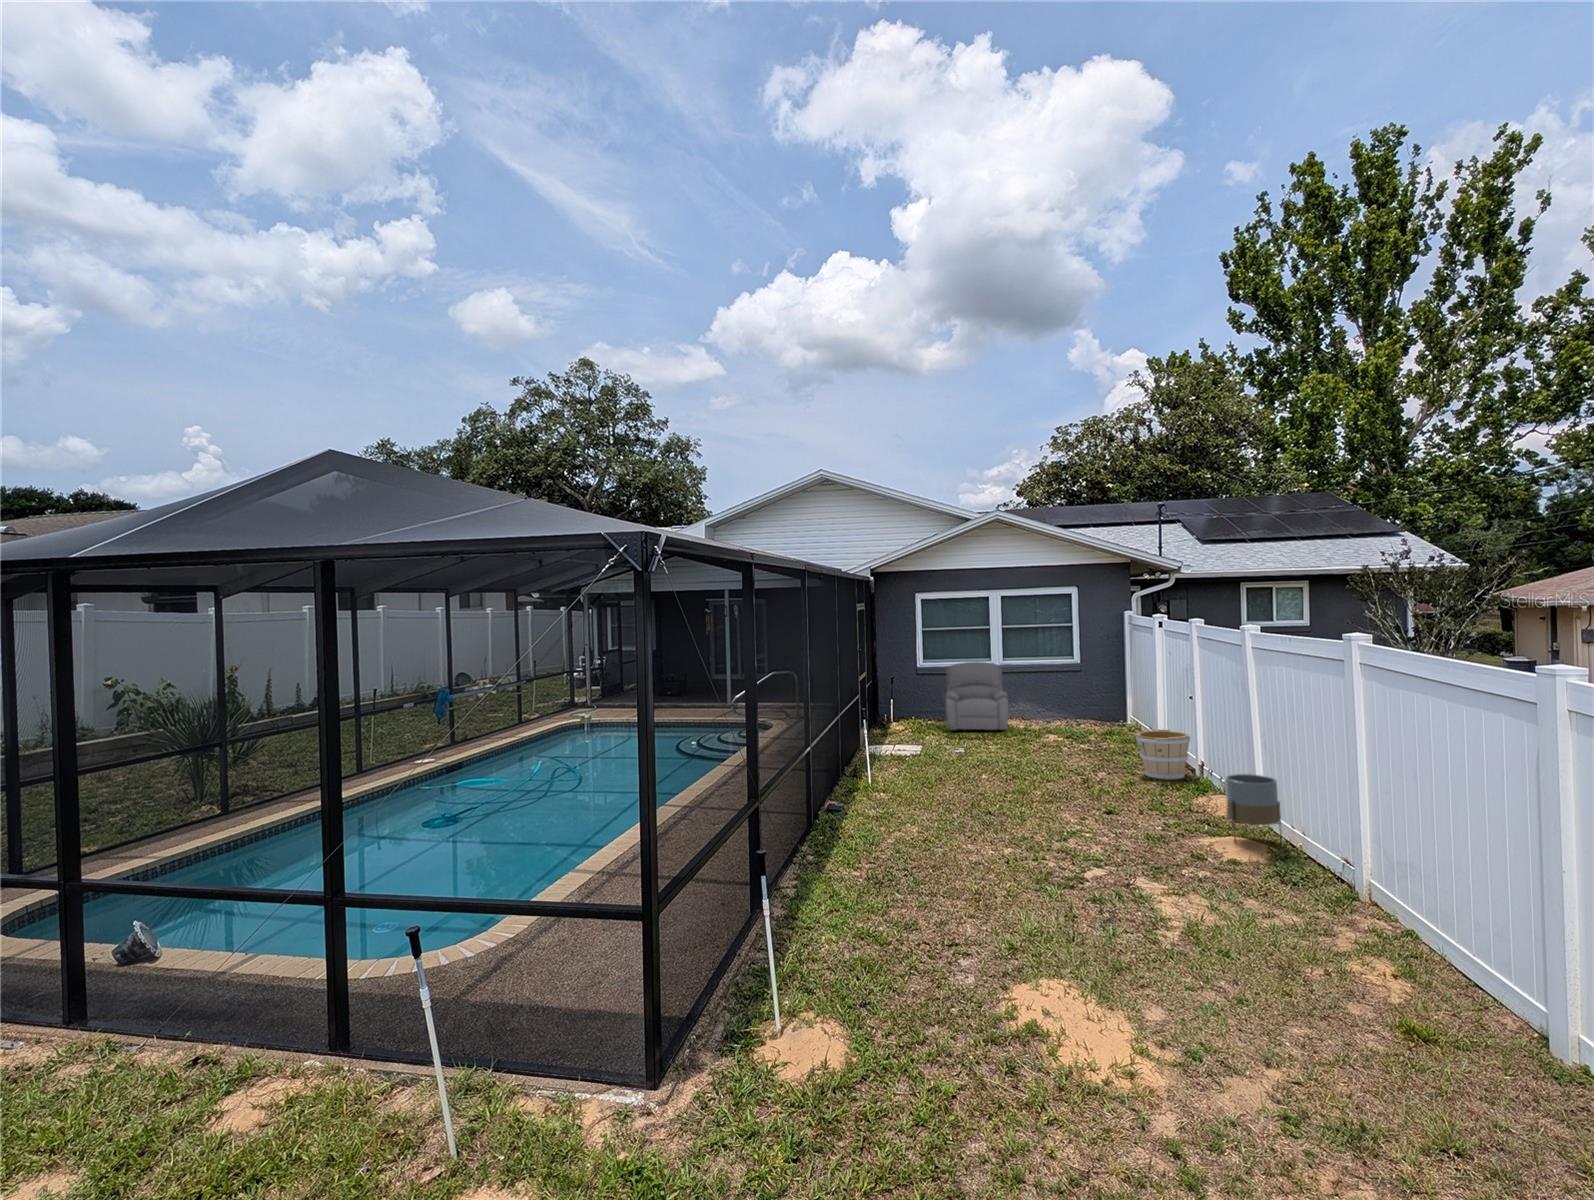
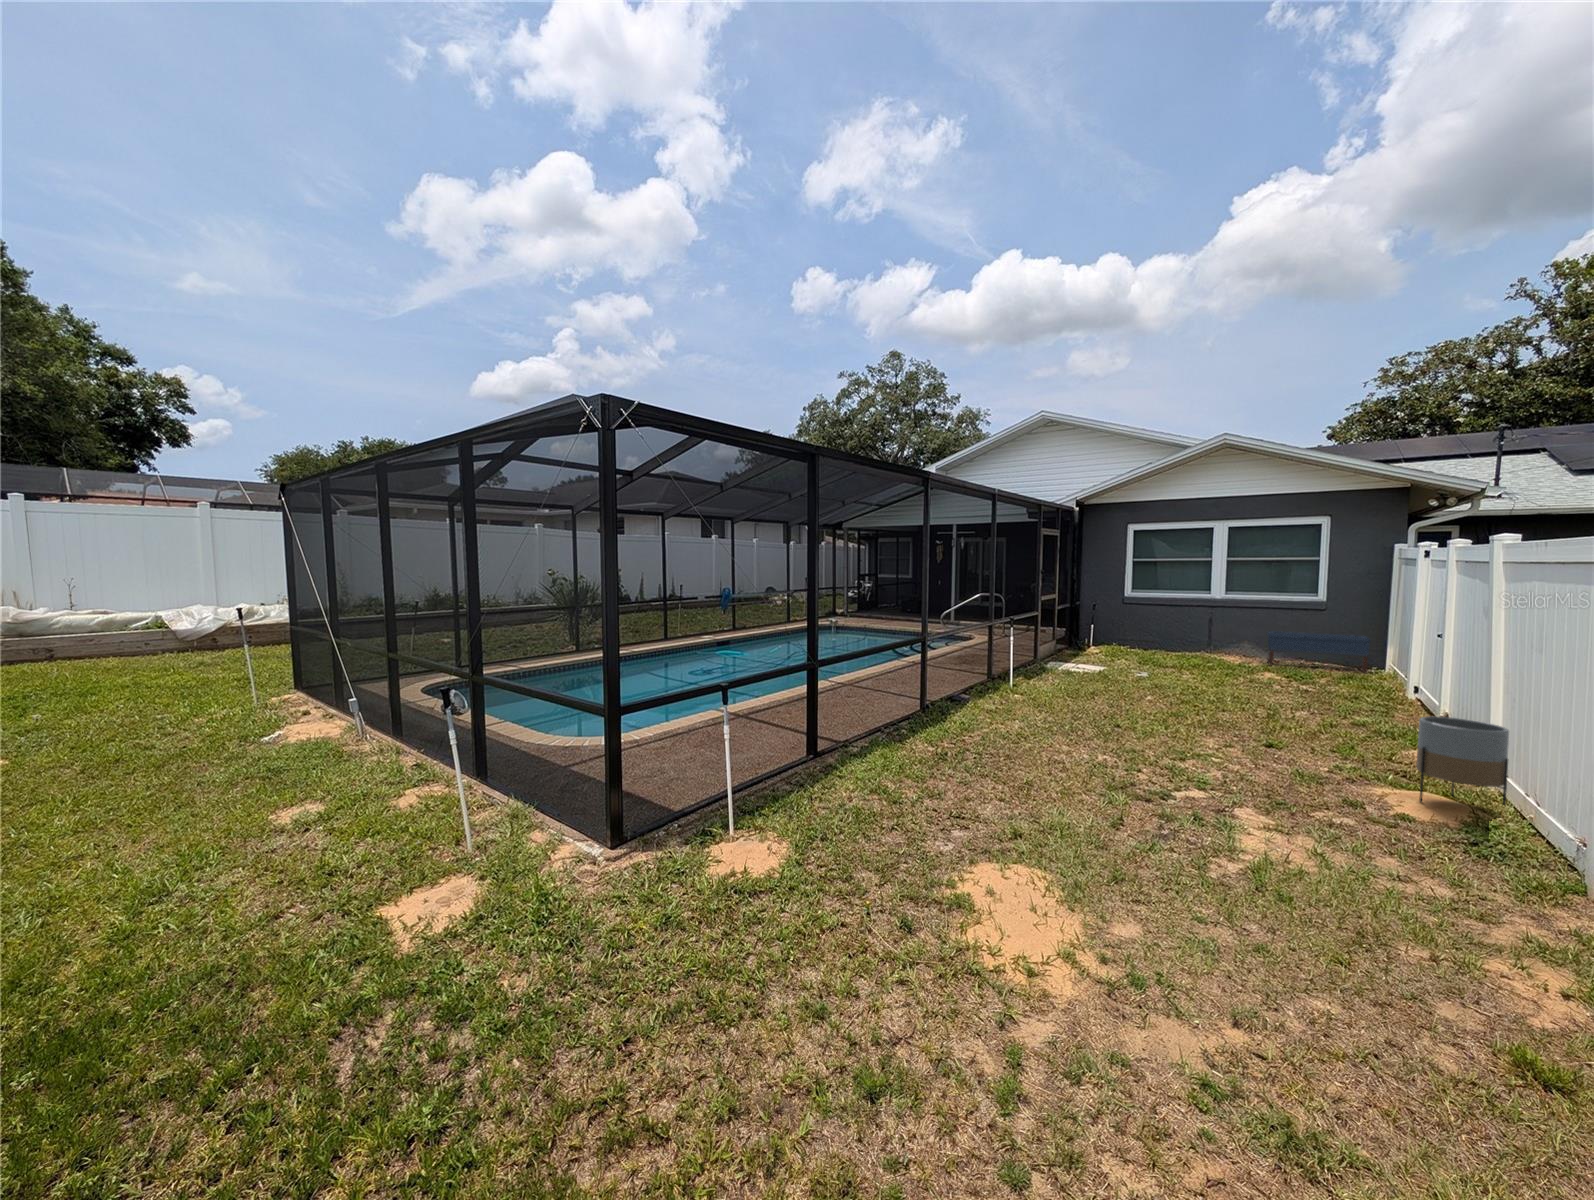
chair: present [945,662,1008,732] -> none [1145,593,1222,663]
bench: none [1039,692,1116,728] -> present [1266,631,1371,673]
wooden bucket: present [1135,729,1191,780] -> none [1346,669,1433,729]

